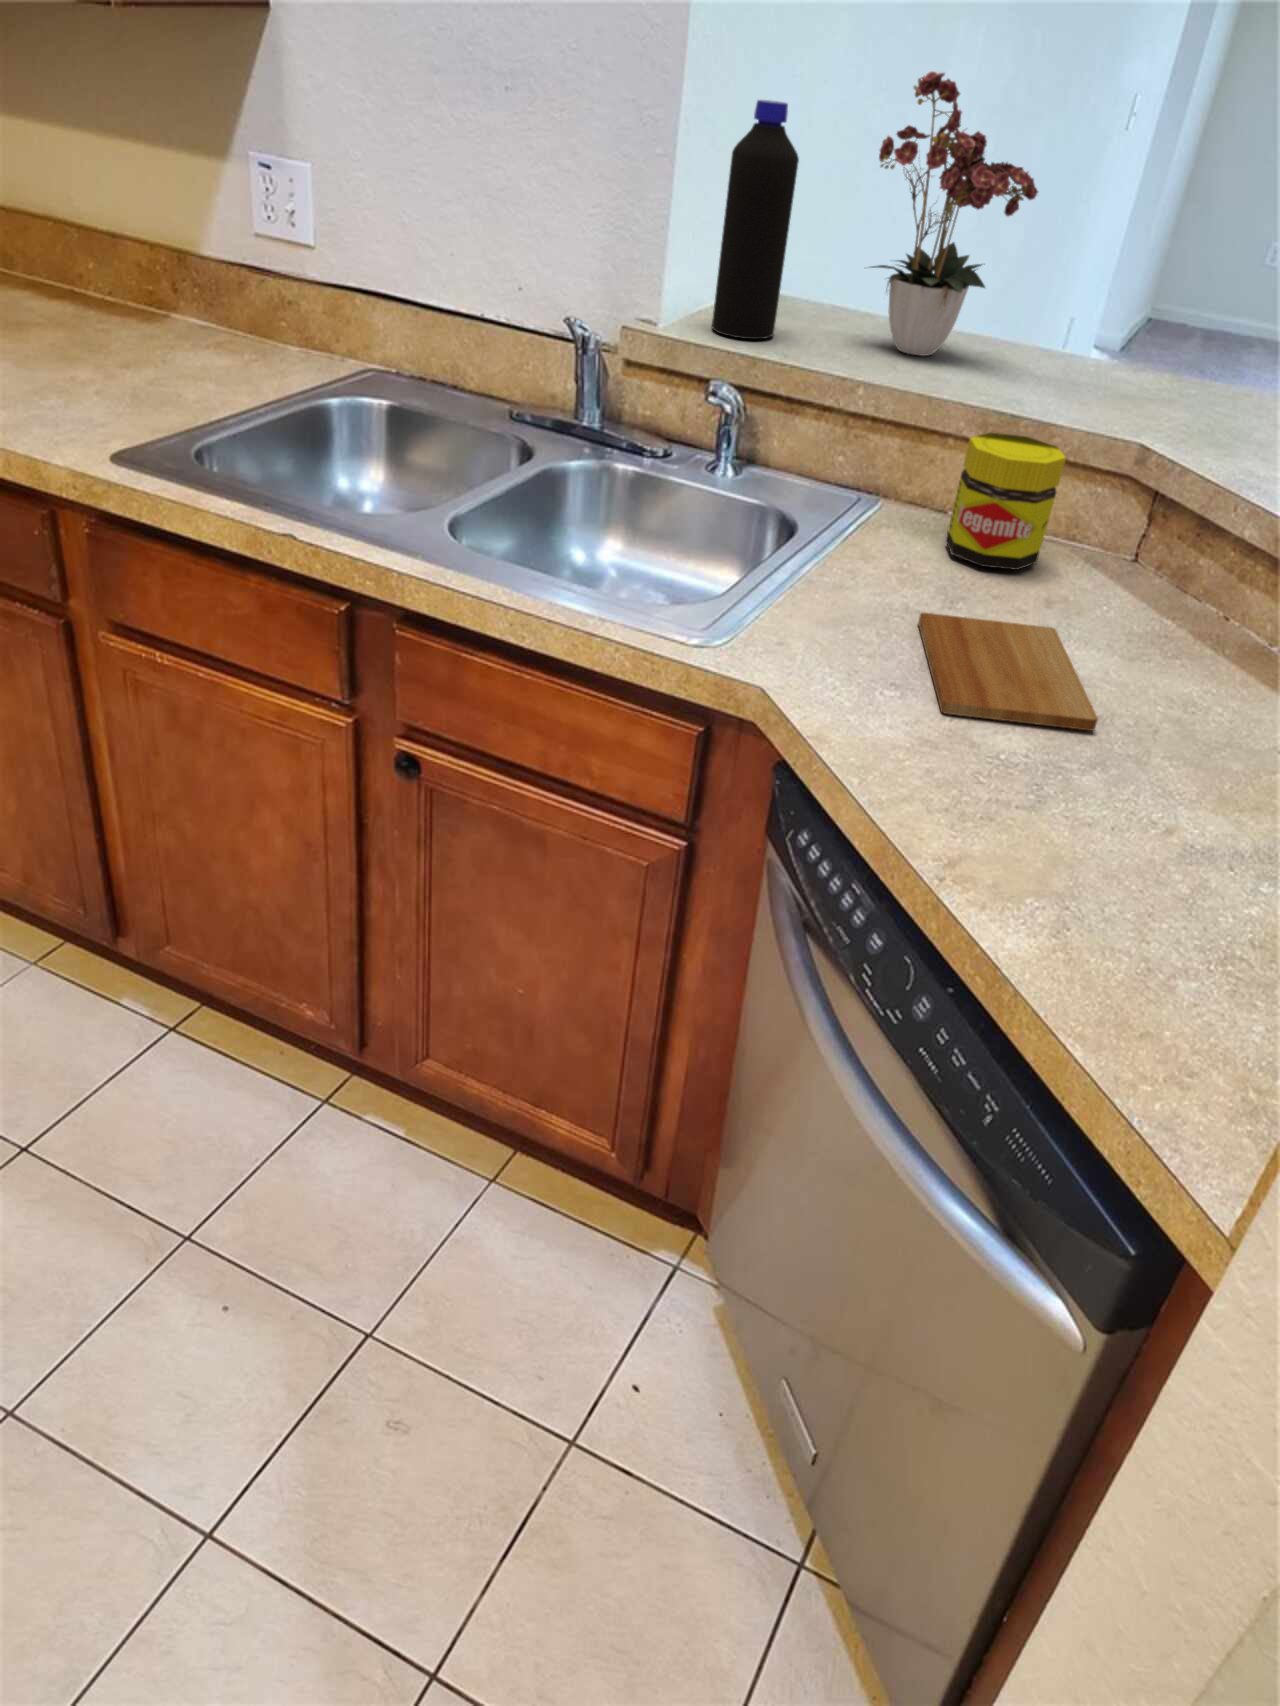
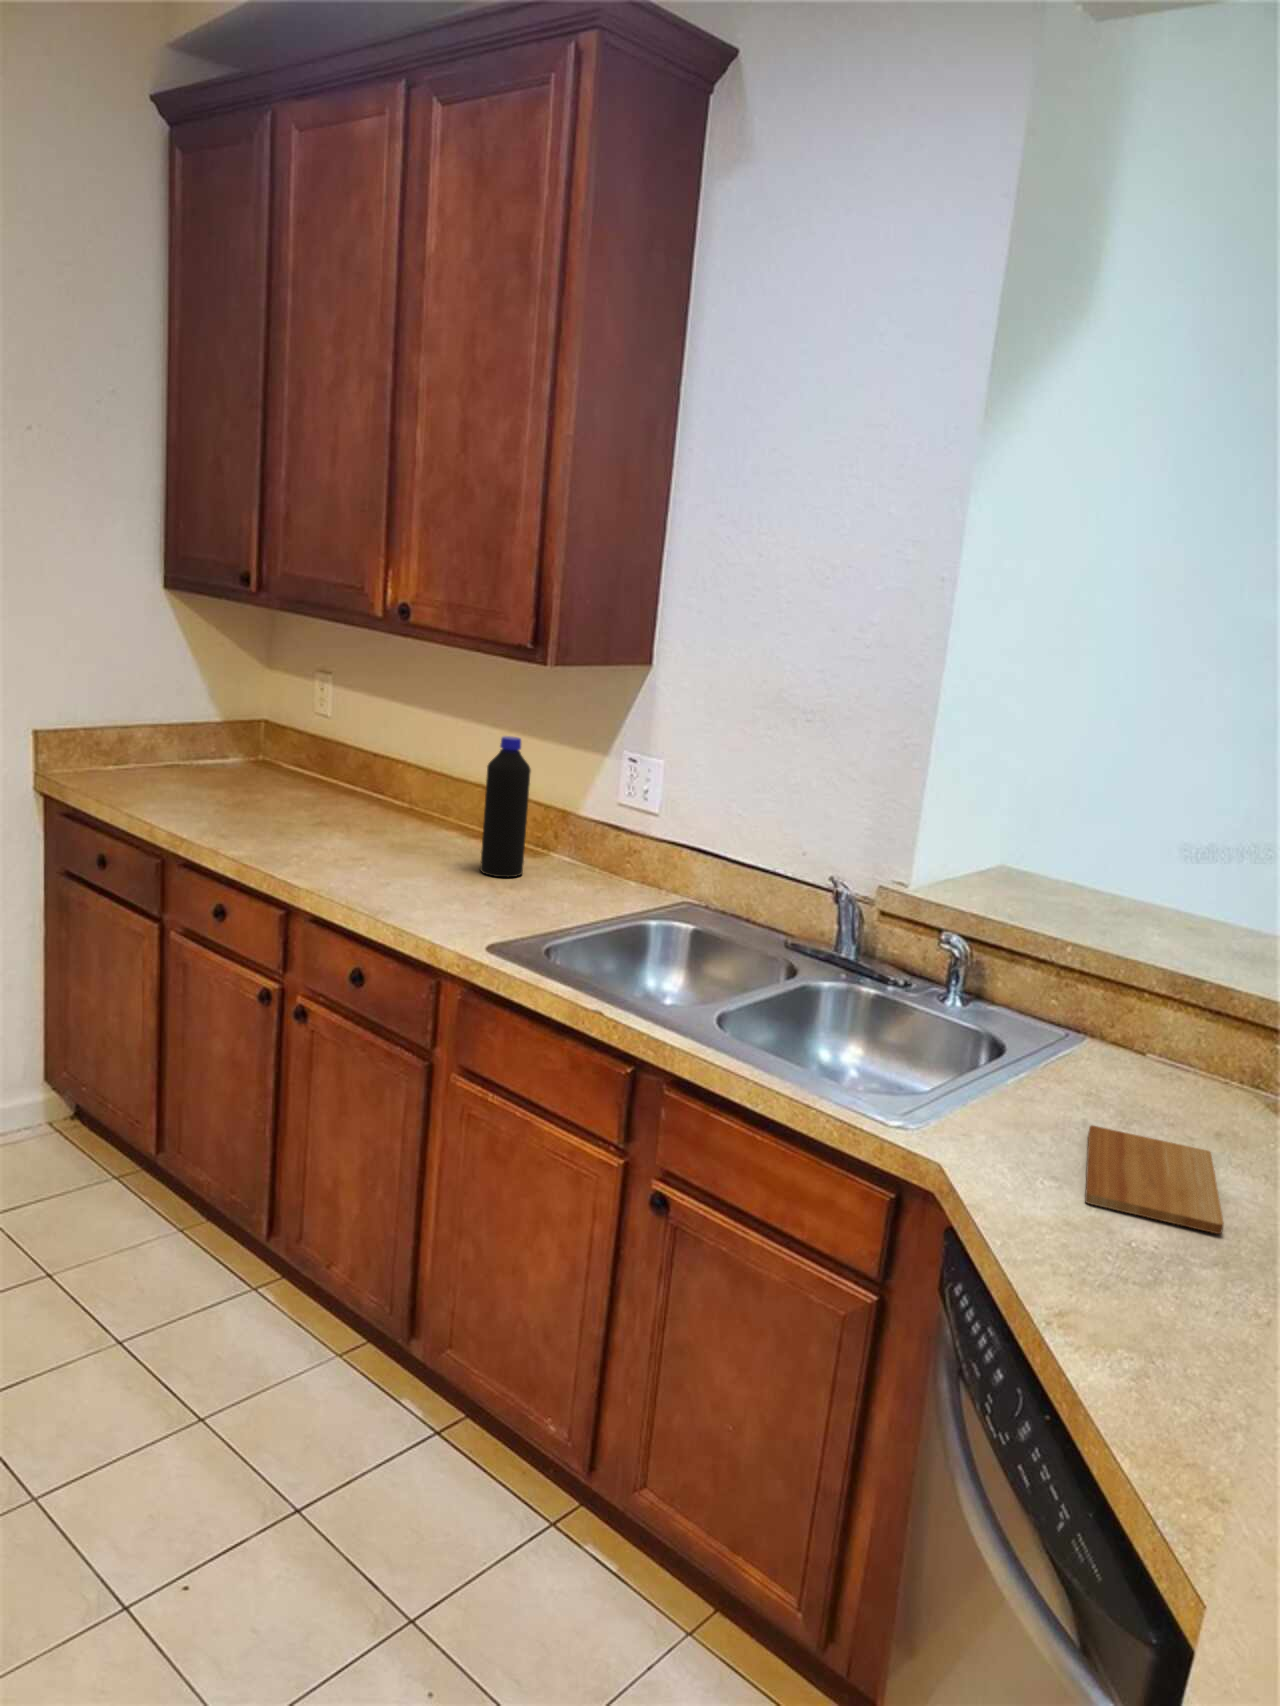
flower arrangement: present [871,71,1038,356] -> none [1080,713,1232,925]
bottle: present [712,100,799,339] -> present [480,736,531,877]
jar: present [946,433,1066,570] -> none [1135,989,1234,1103]

